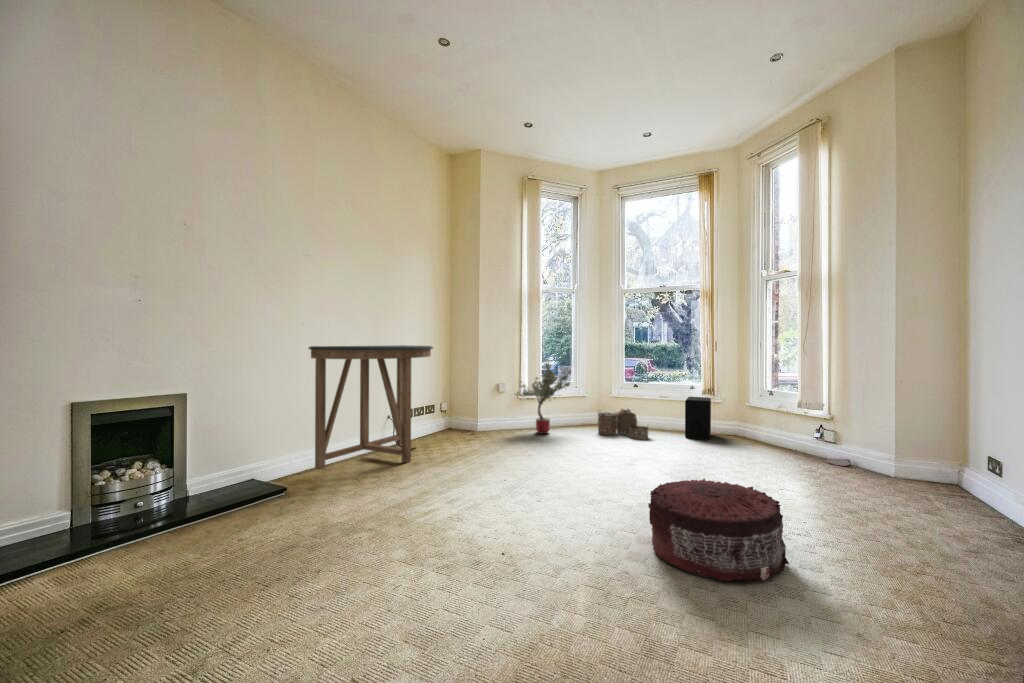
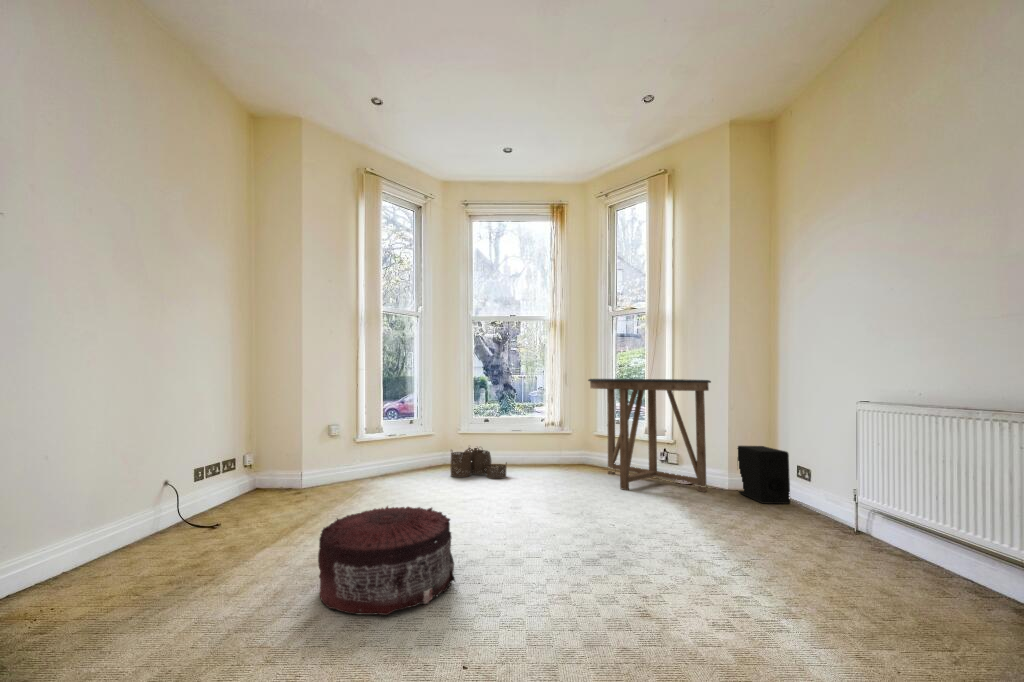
console table: present [309,345,433,469] -> present [588,379,711,492]
potted tree: present [515,360,571,434] -> none [355,392,422,484]
speaker: present [685,397,711,440] -> present [737,446,790,504]
pouf: present [648,479,789,582] -> present [318,506,455,615]

